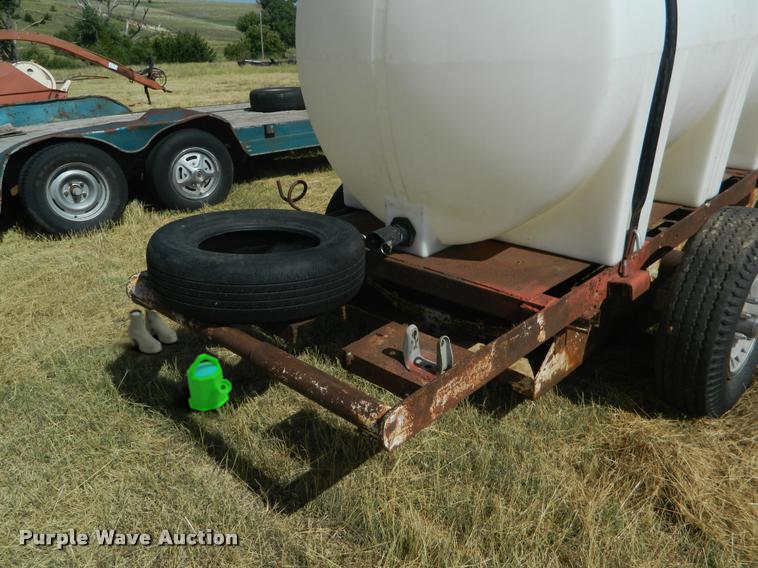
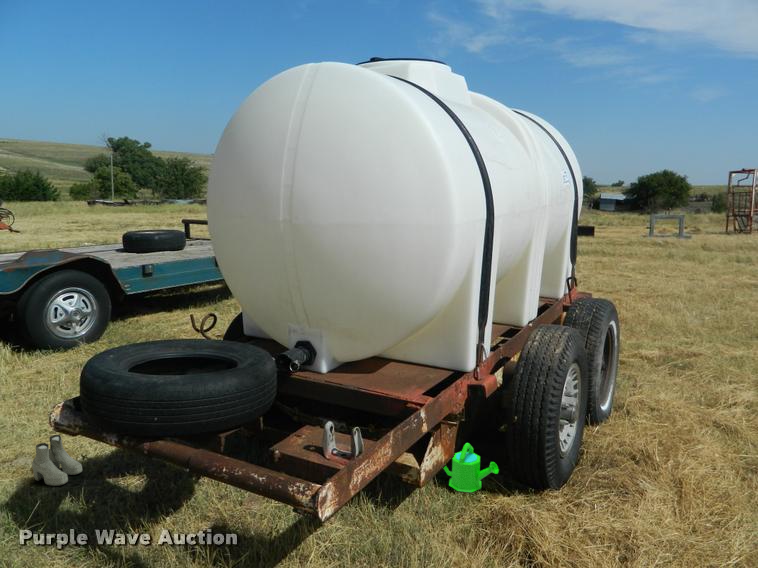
watering can: present [187,354,231,411] -> present [443,443,499,492]

